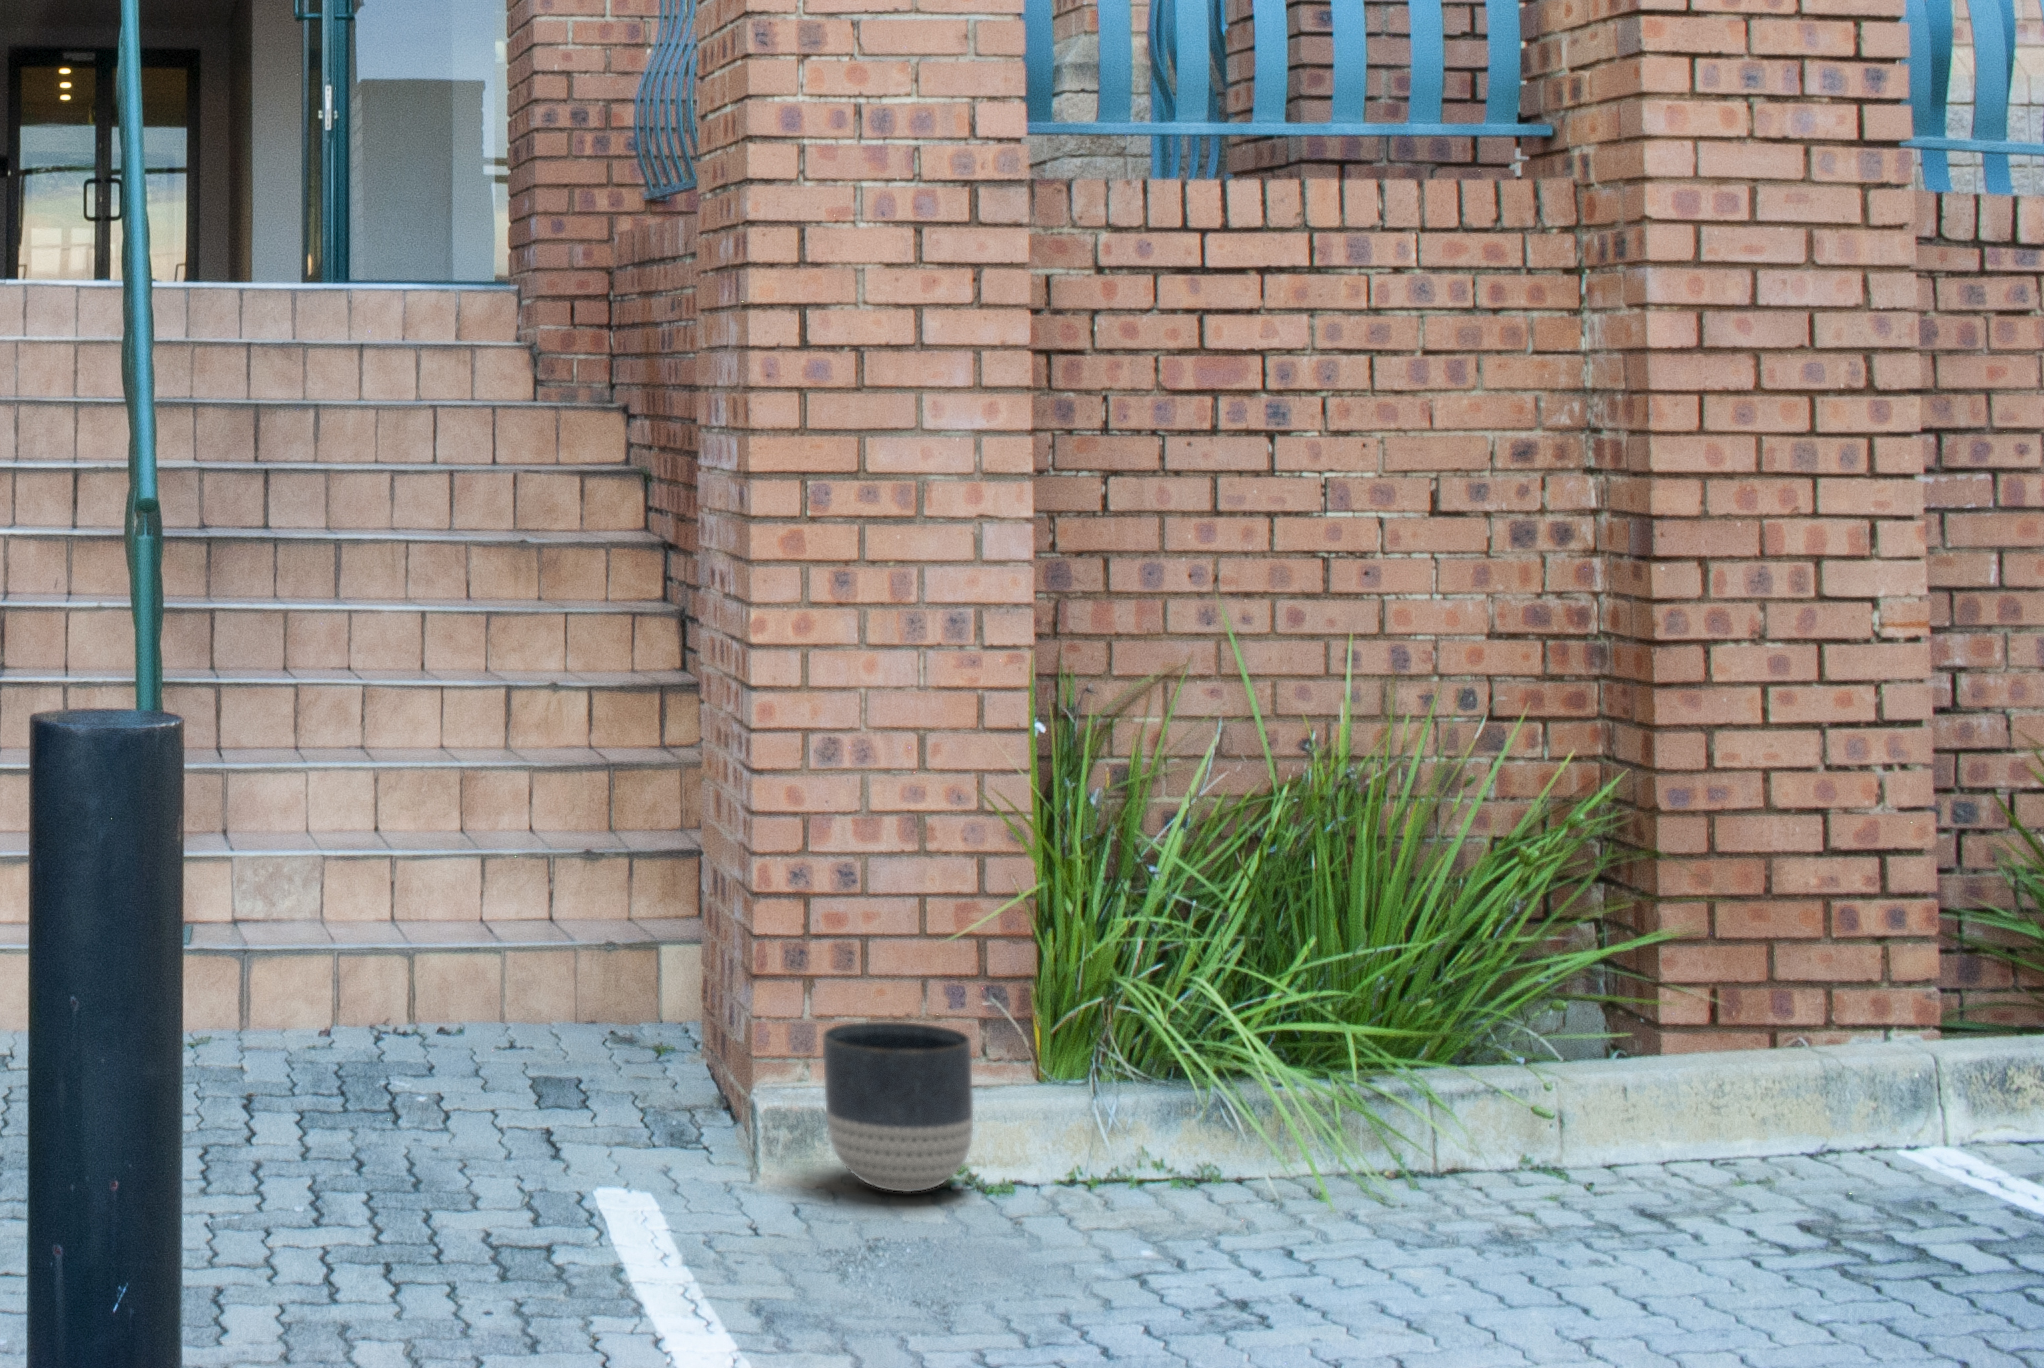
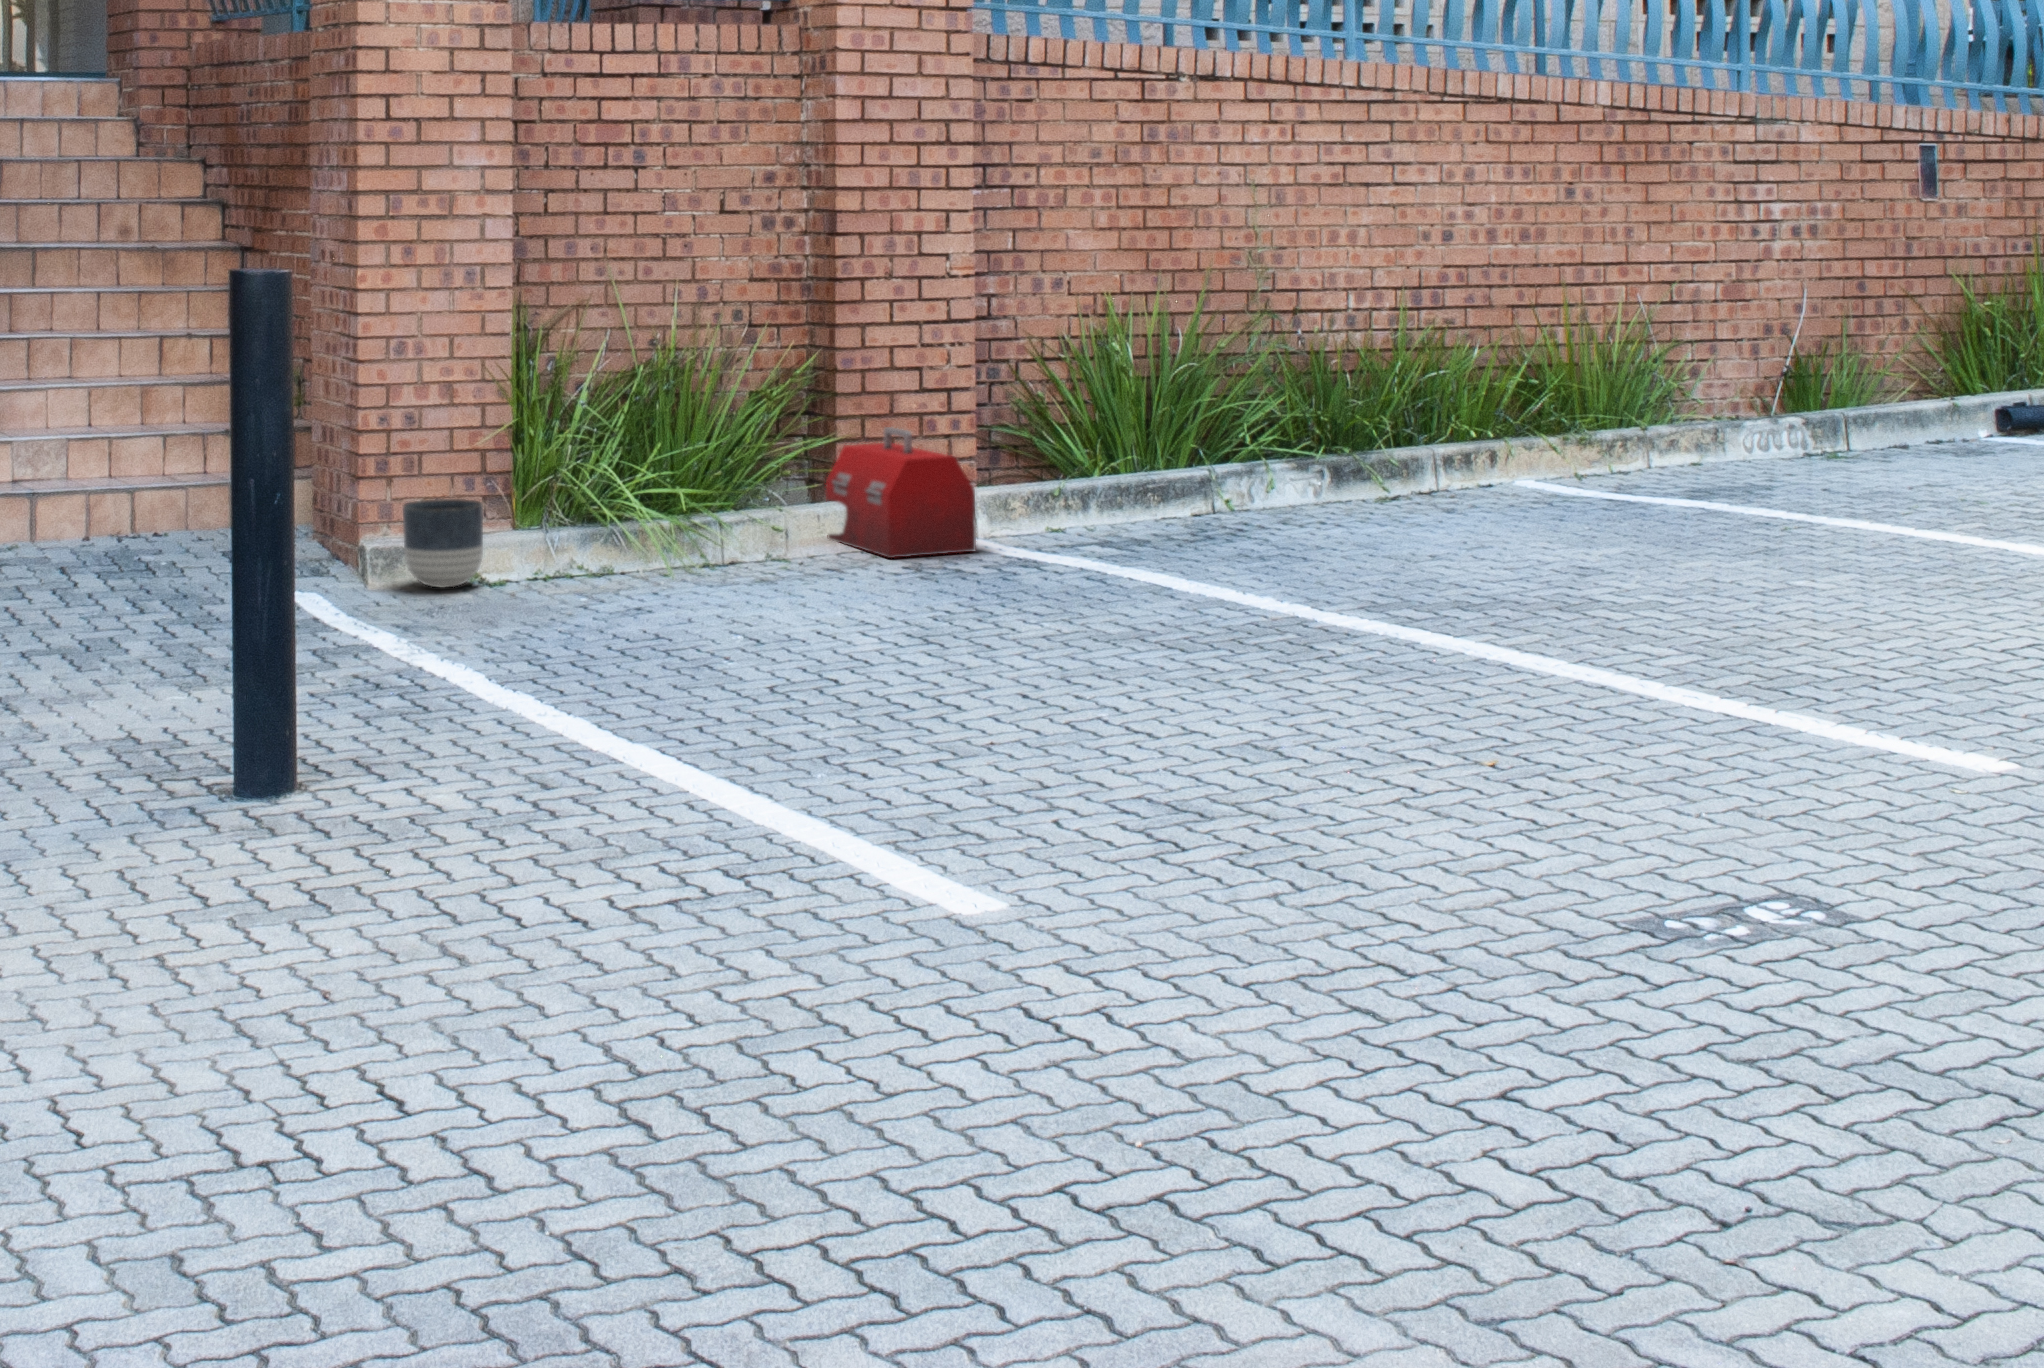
toolbox: none [1648,926,1978,1194] -> present [826,427,976,558]

